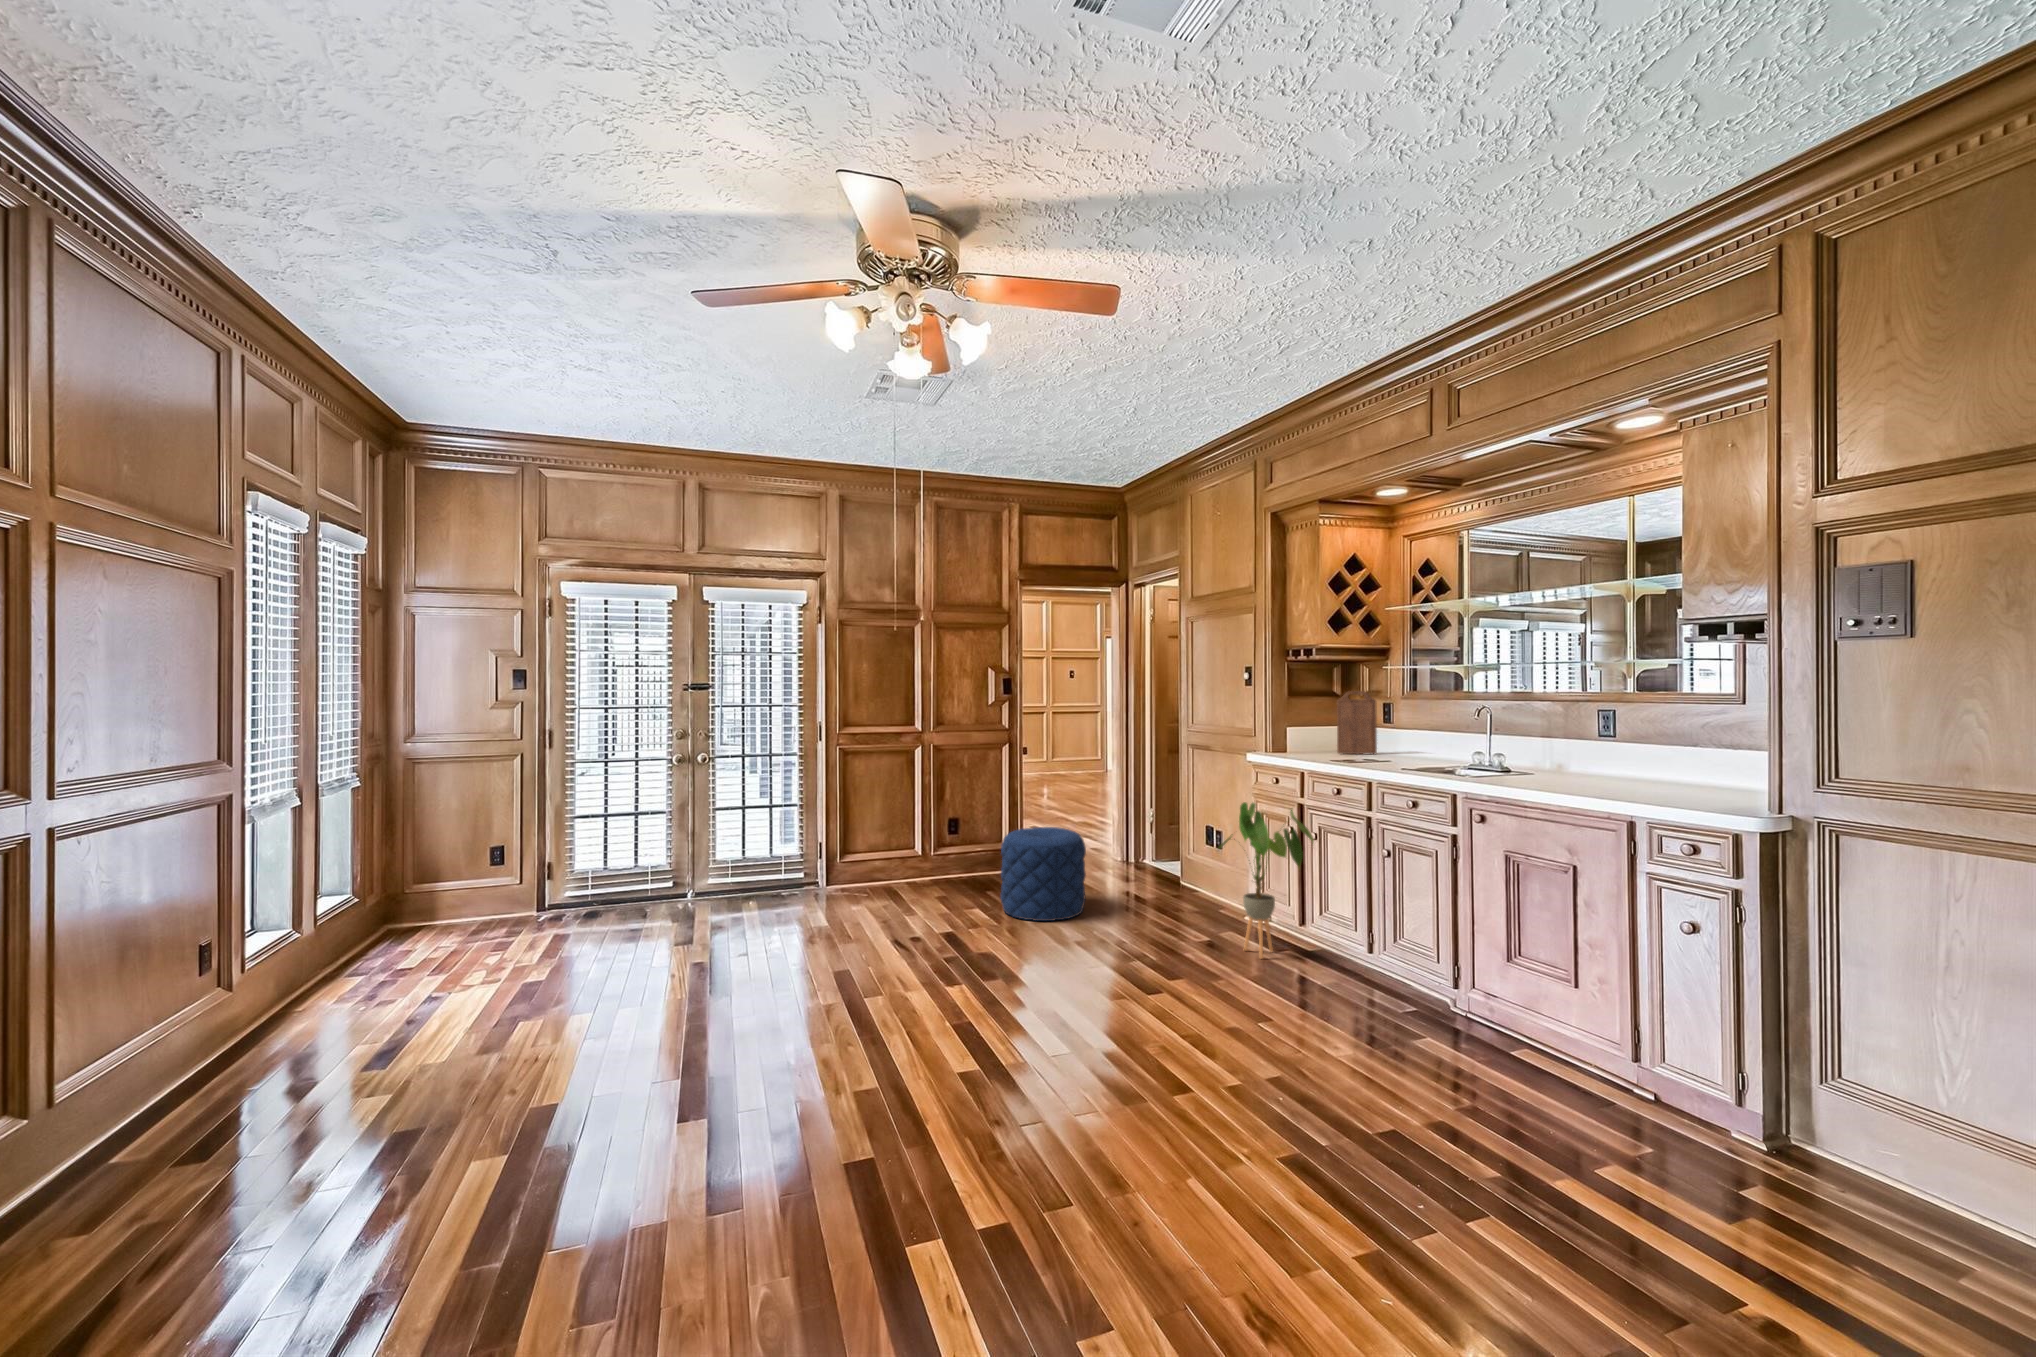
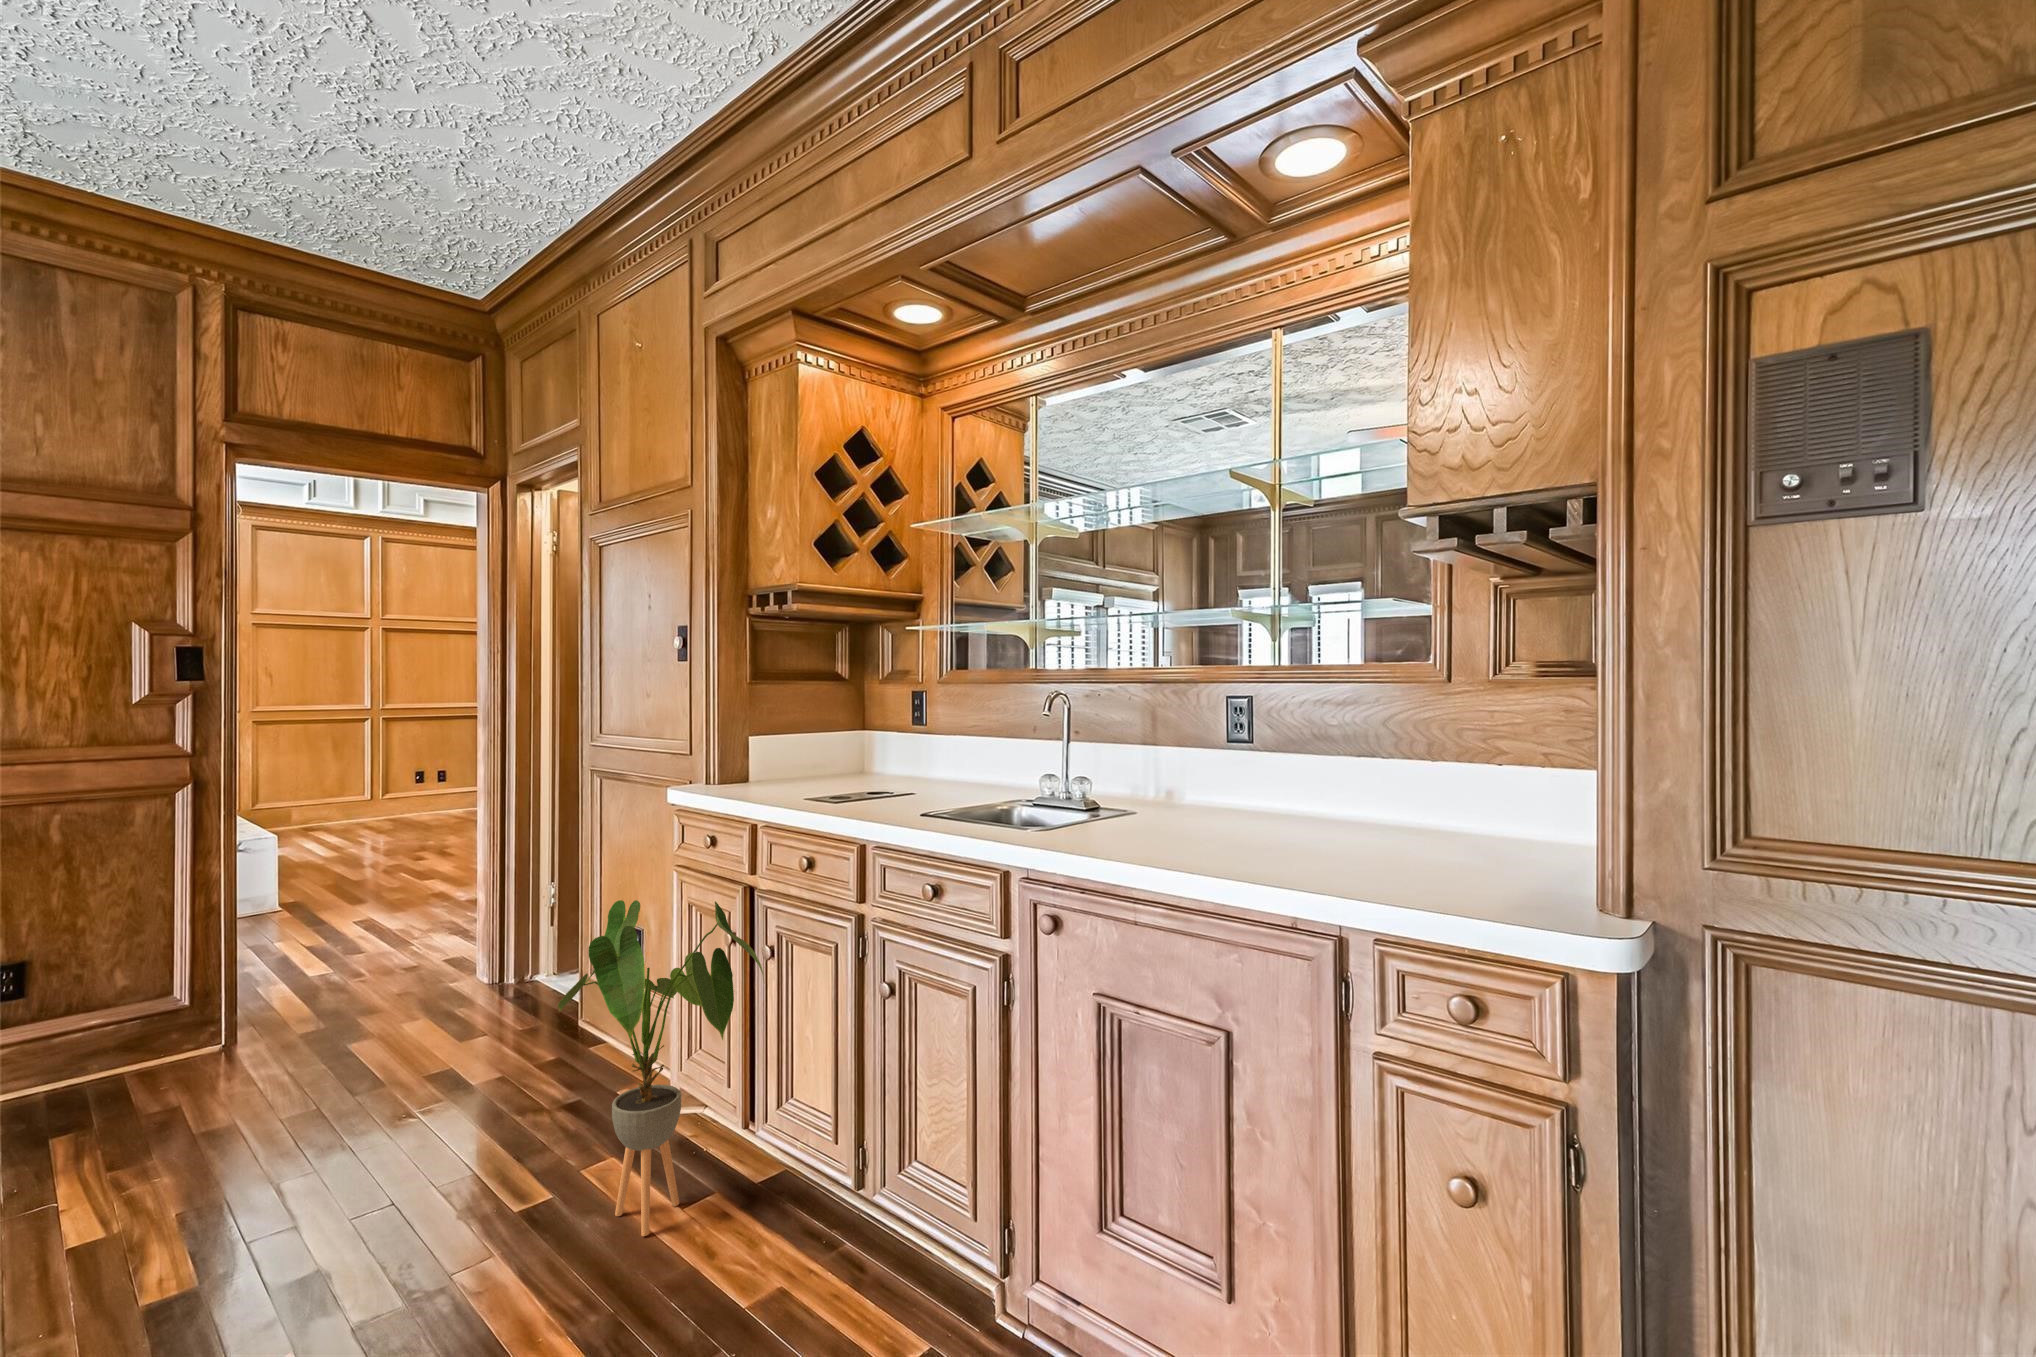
cutting board: present [1337,691,1377,755] -> none [833,671,898,781]
pouf: present [1001,827,1086,921] -> none [39,971,300,1223]

